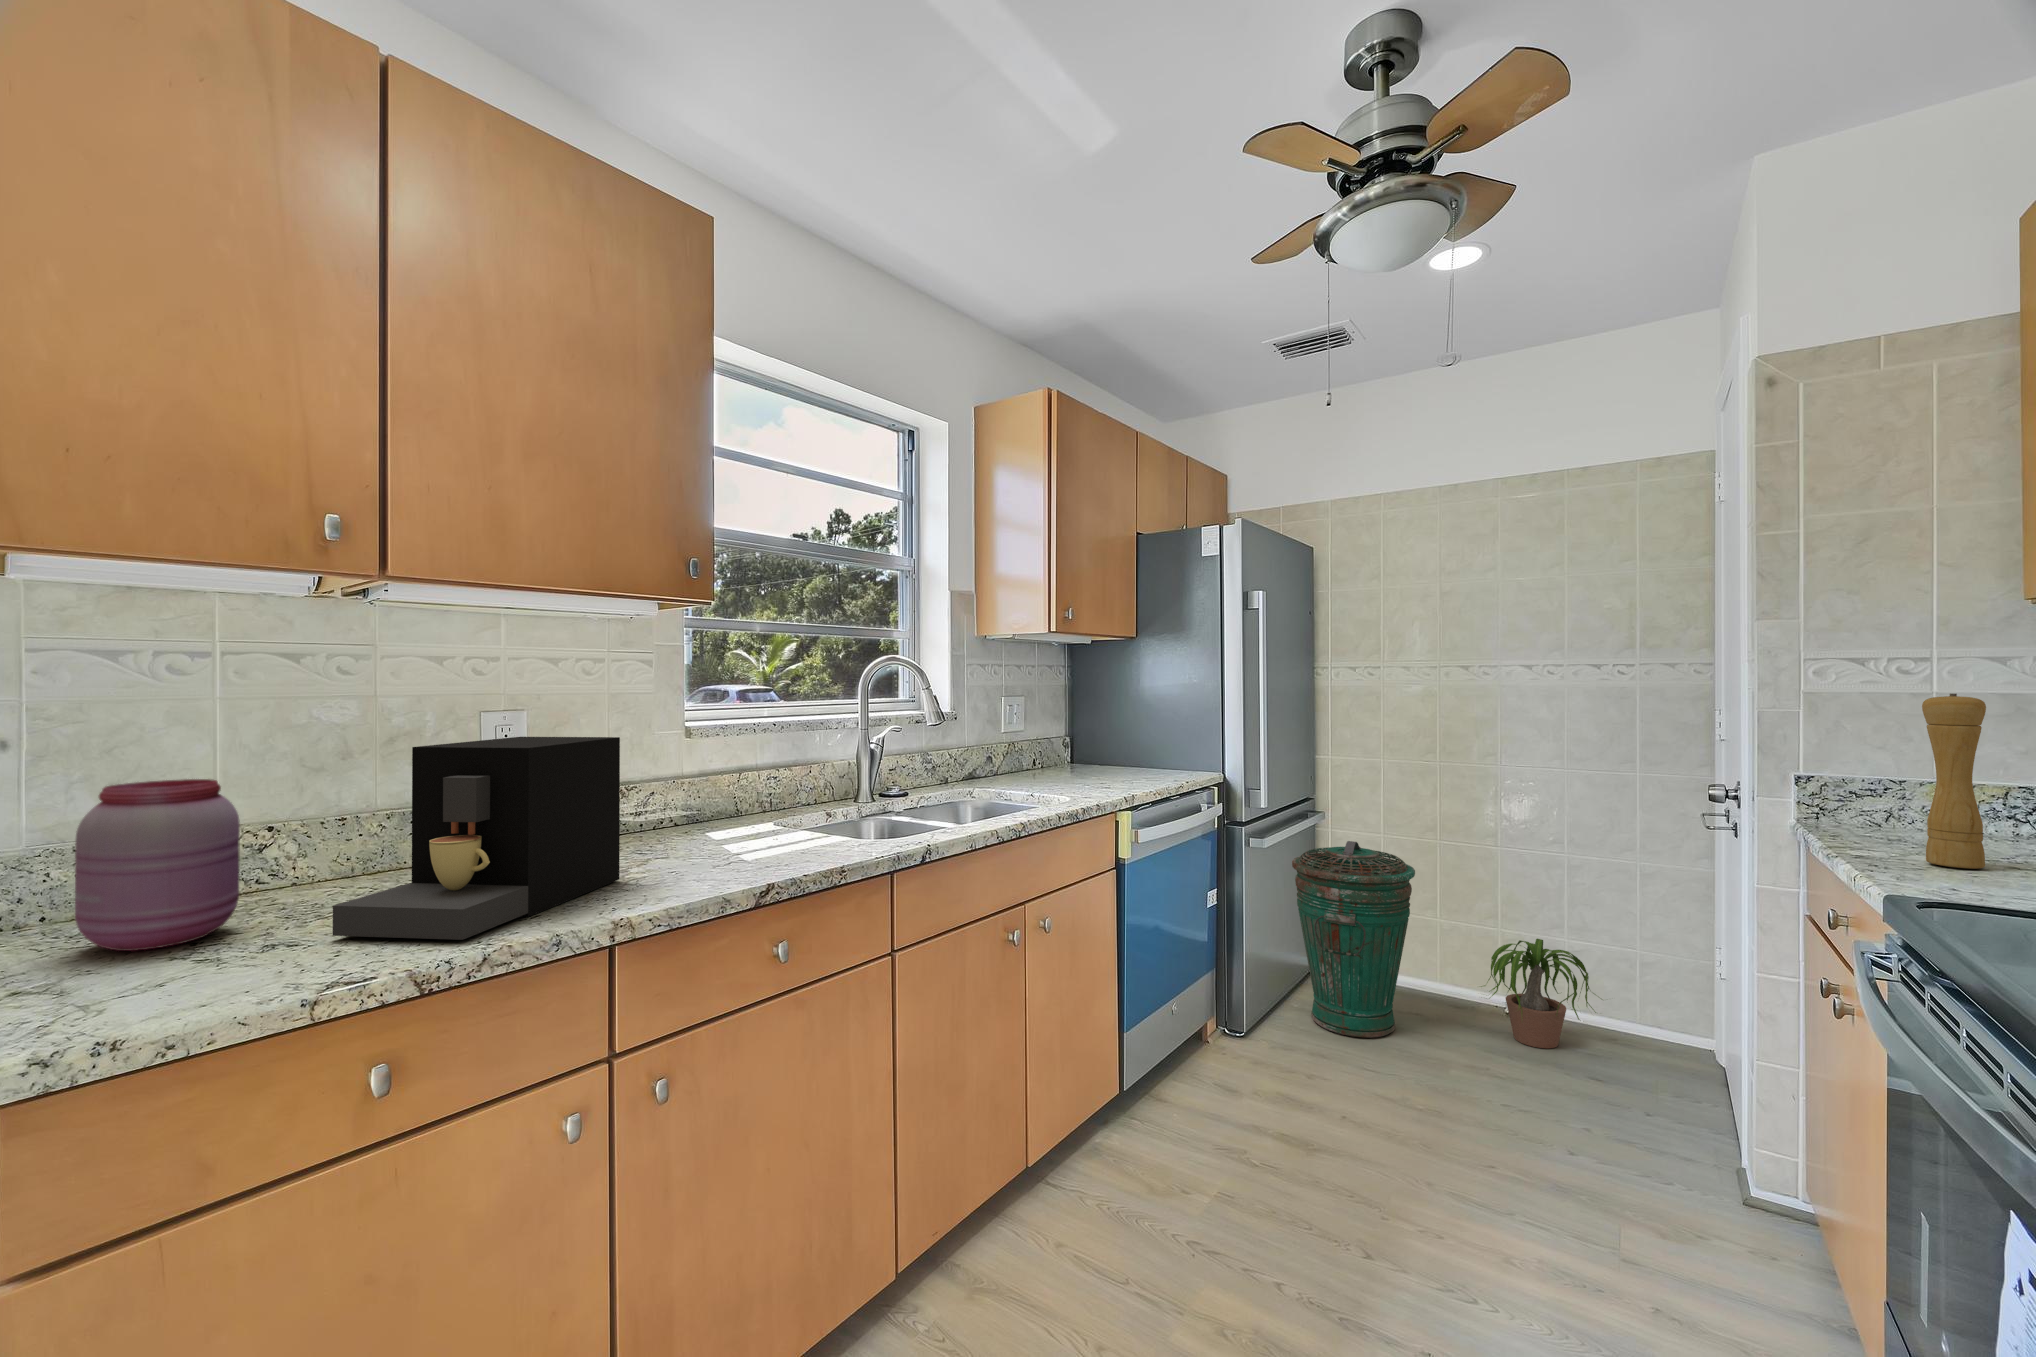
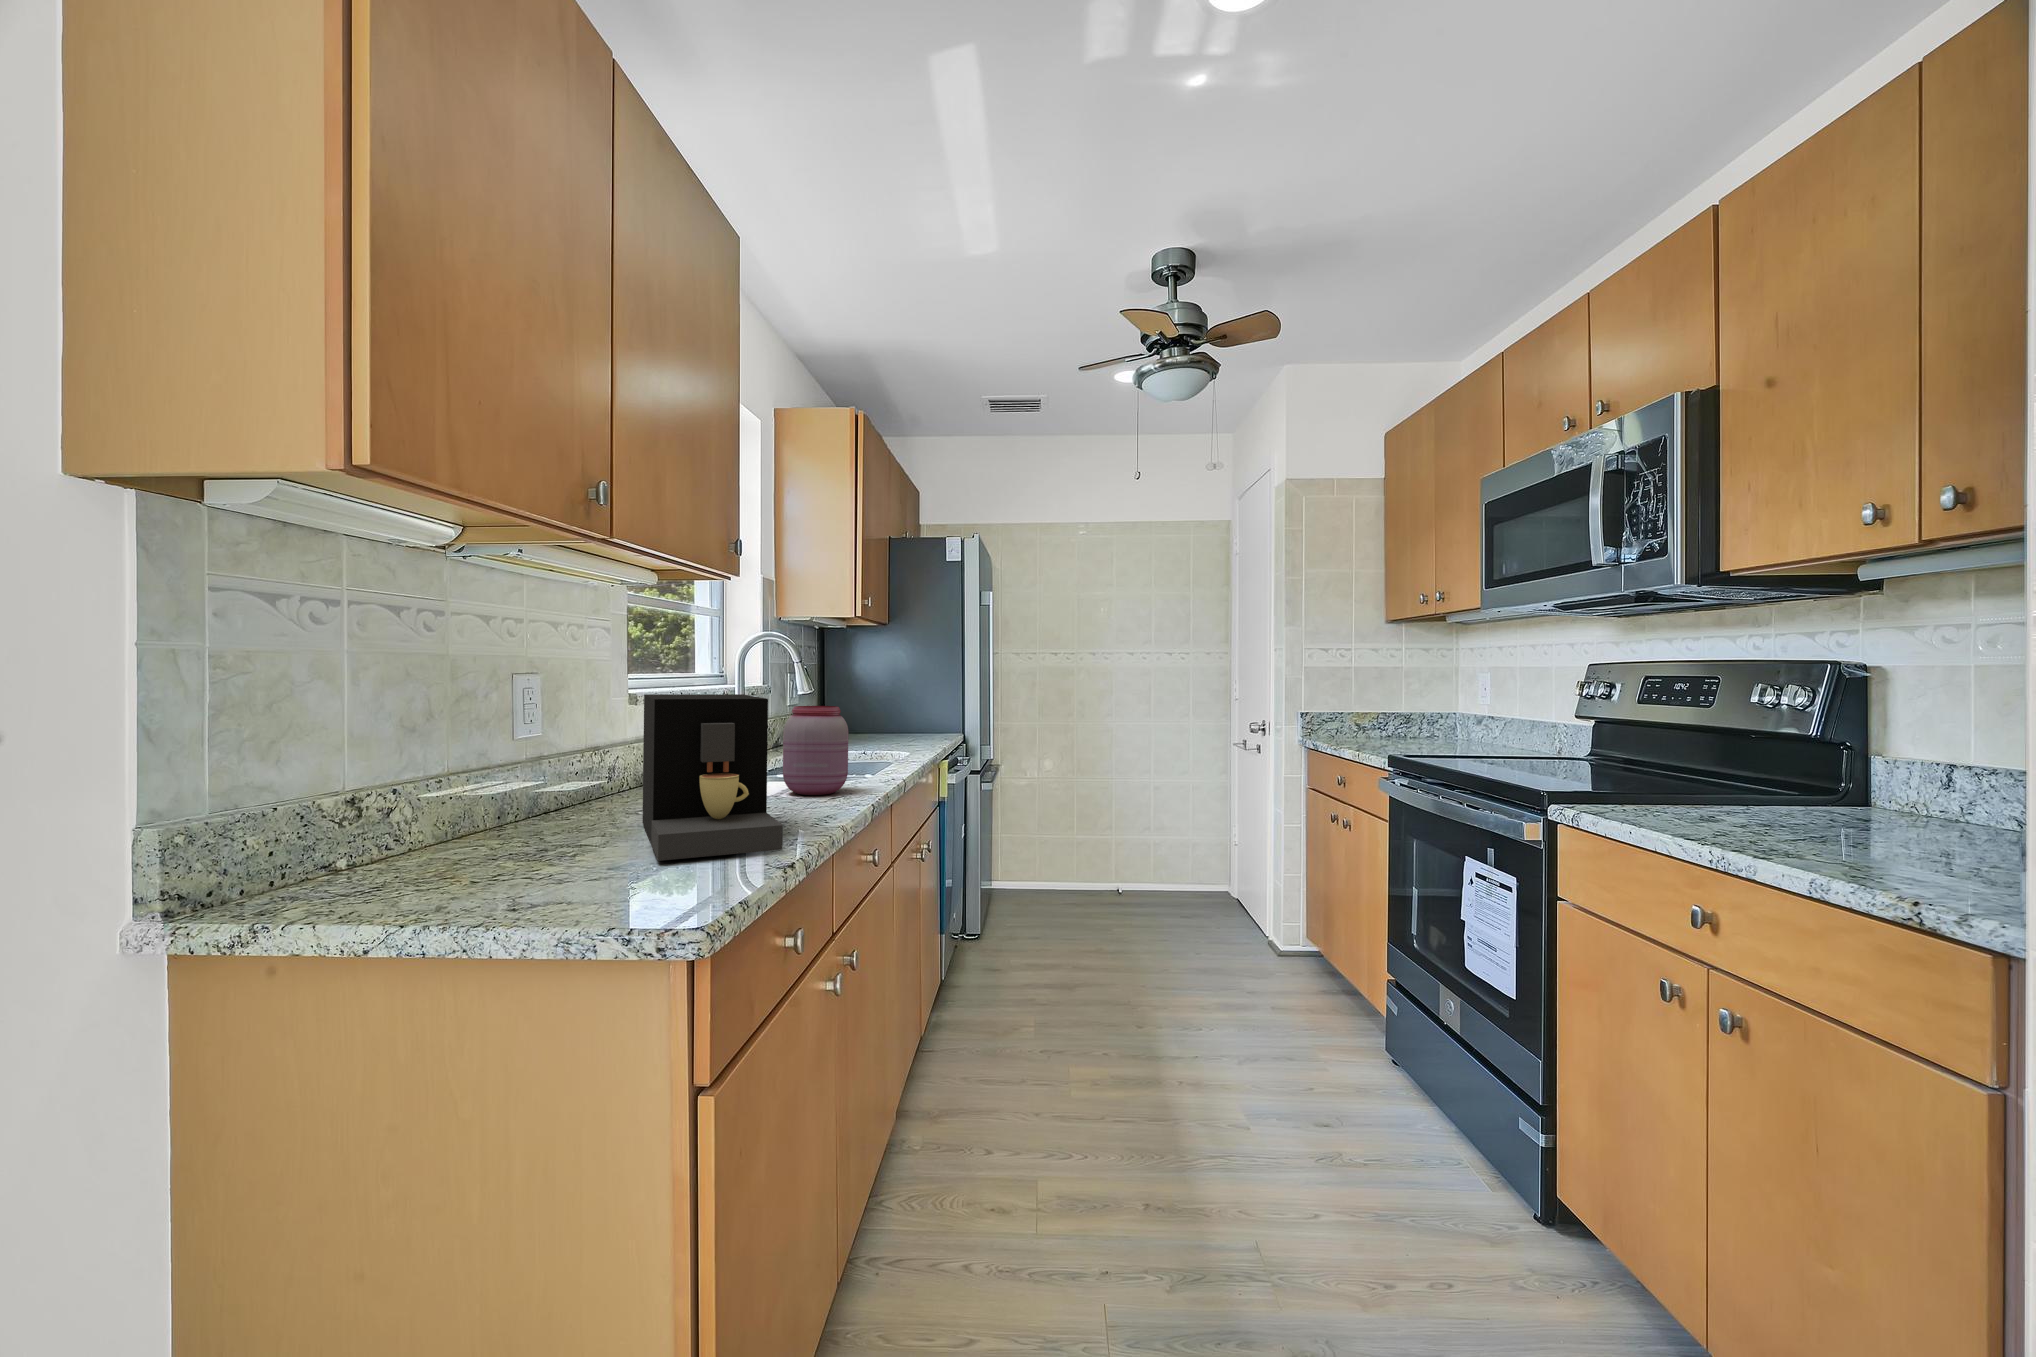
pepper mill: present [1922,694,1986,869] -> none [1374,672,1397,755]
jar: present [75,779,240,951] -> present [783,706,848,795]
trash can: present [1292,841,1415,1038] -> none [992,780,1075,920]
potted plant: present [1481,939,1596,1048] -> none [1105,836,1182,906]

